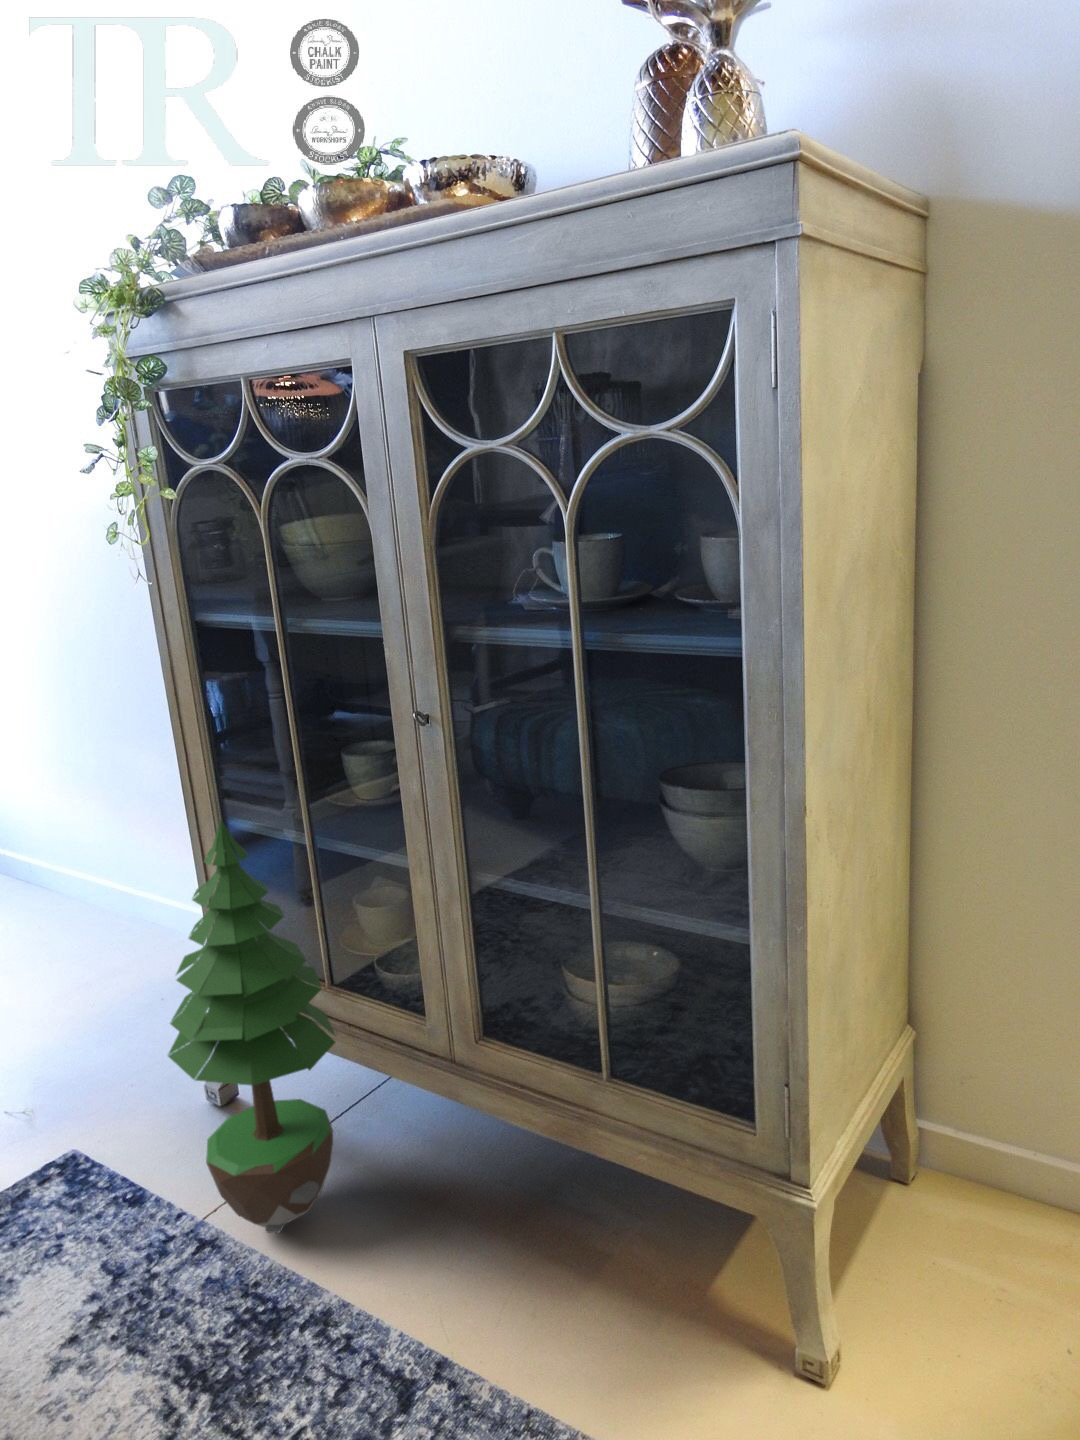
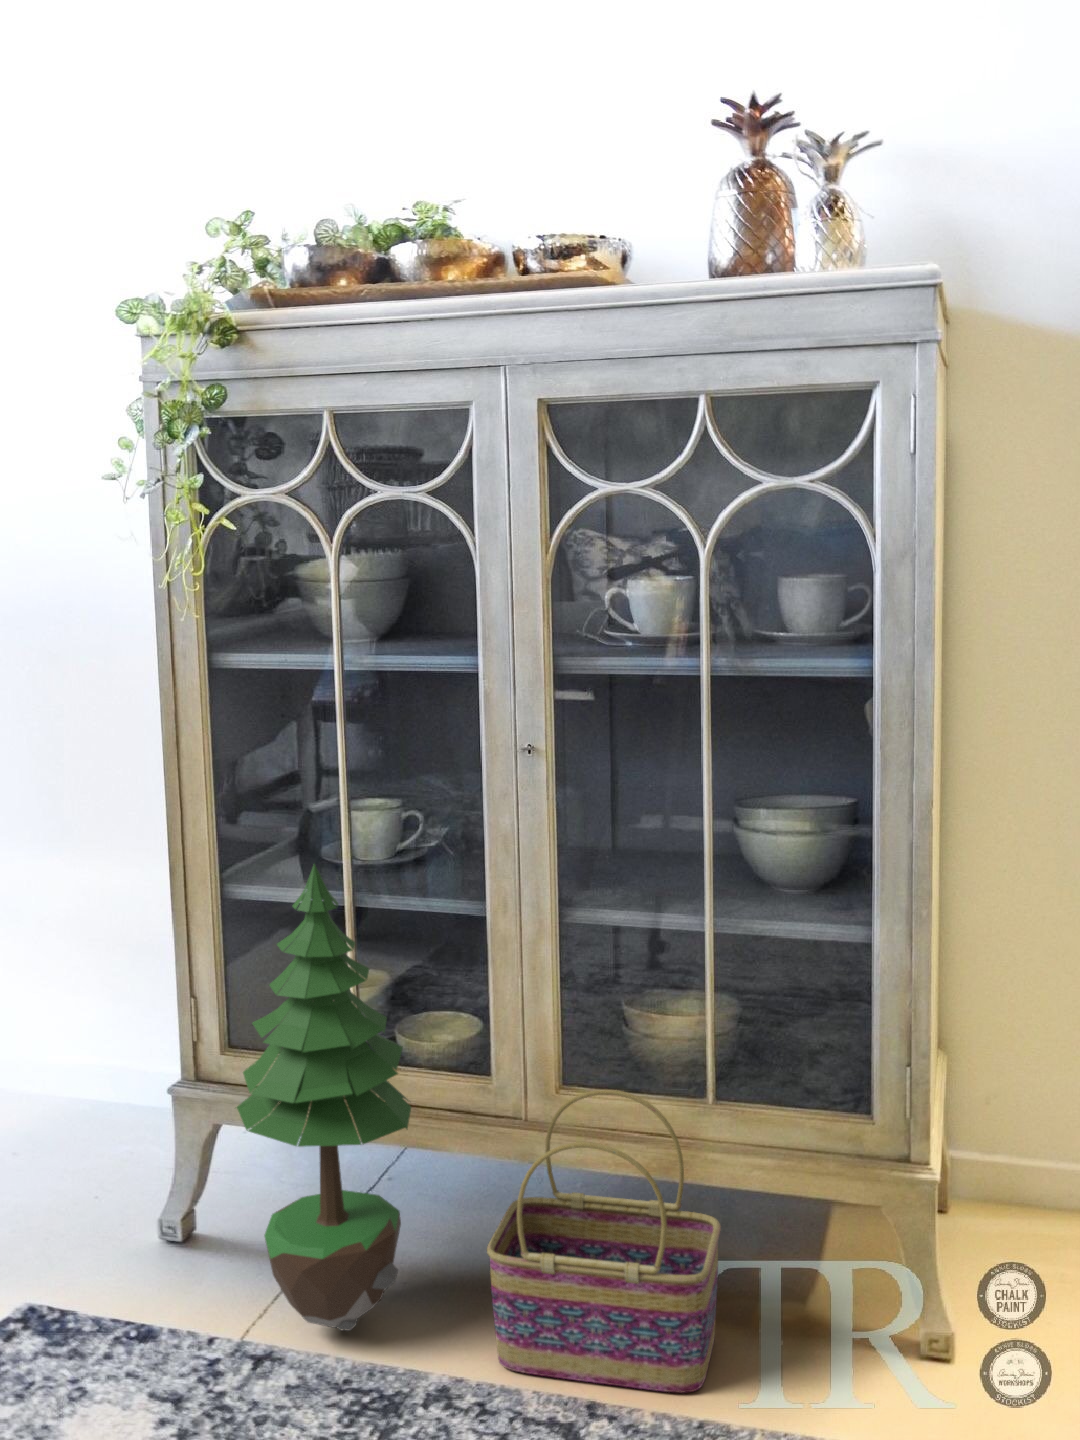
basket: none [369,1053,601,1370] -> present [487,1090,721,1393]

